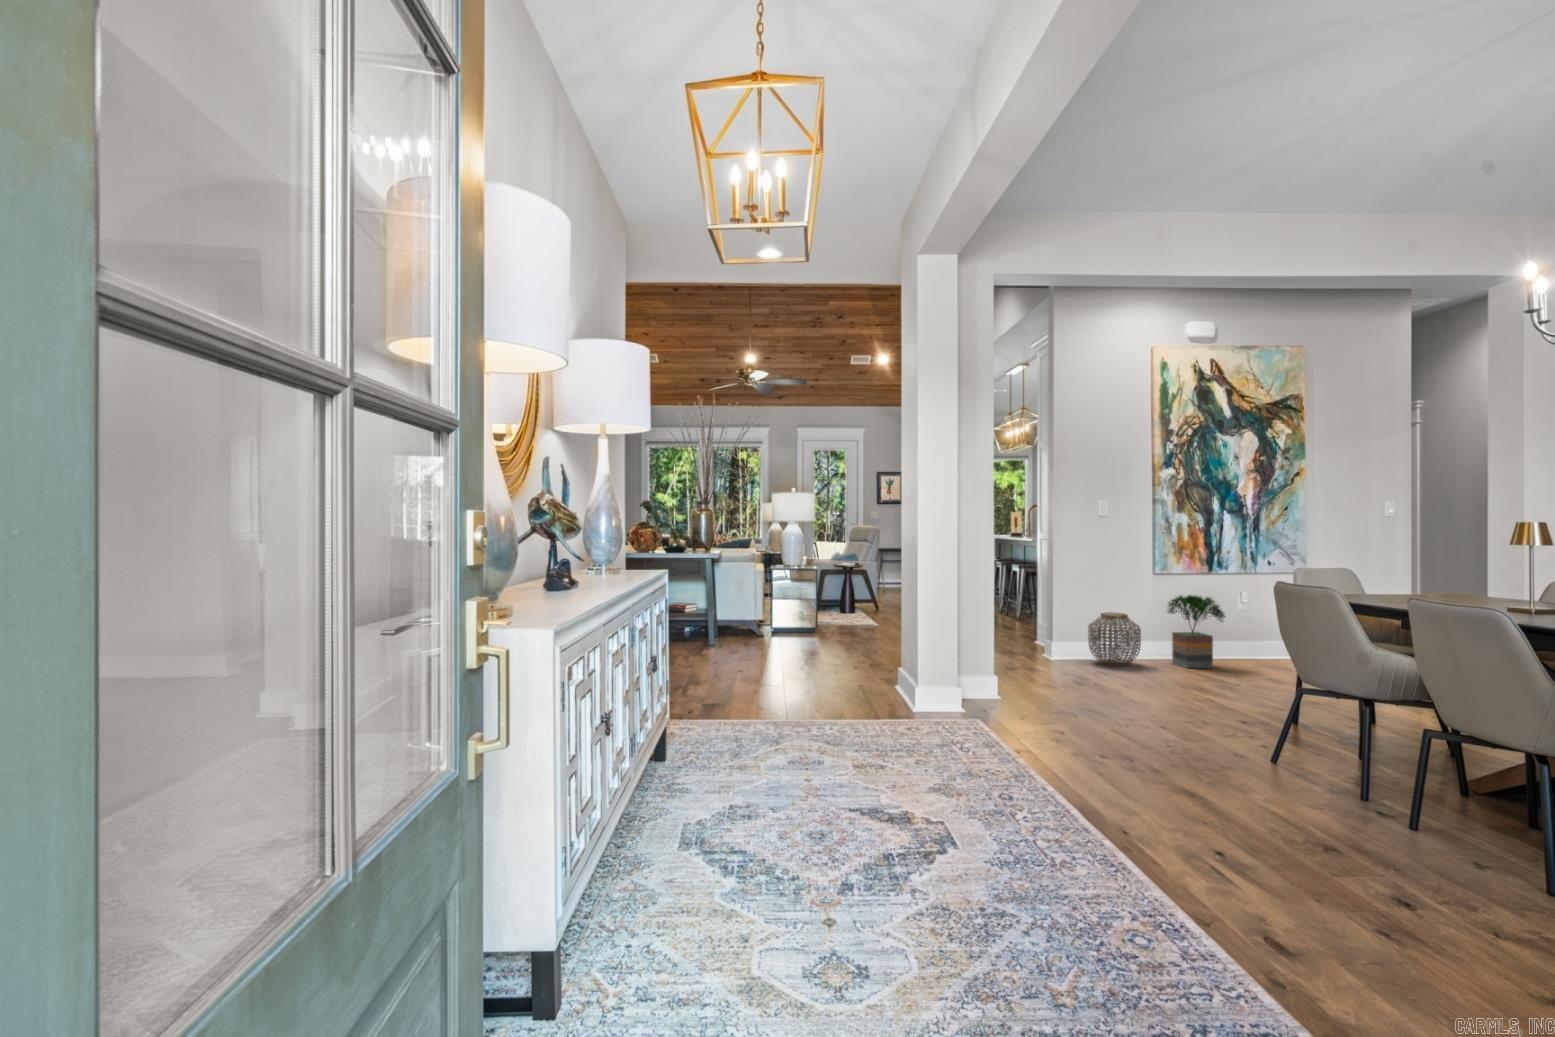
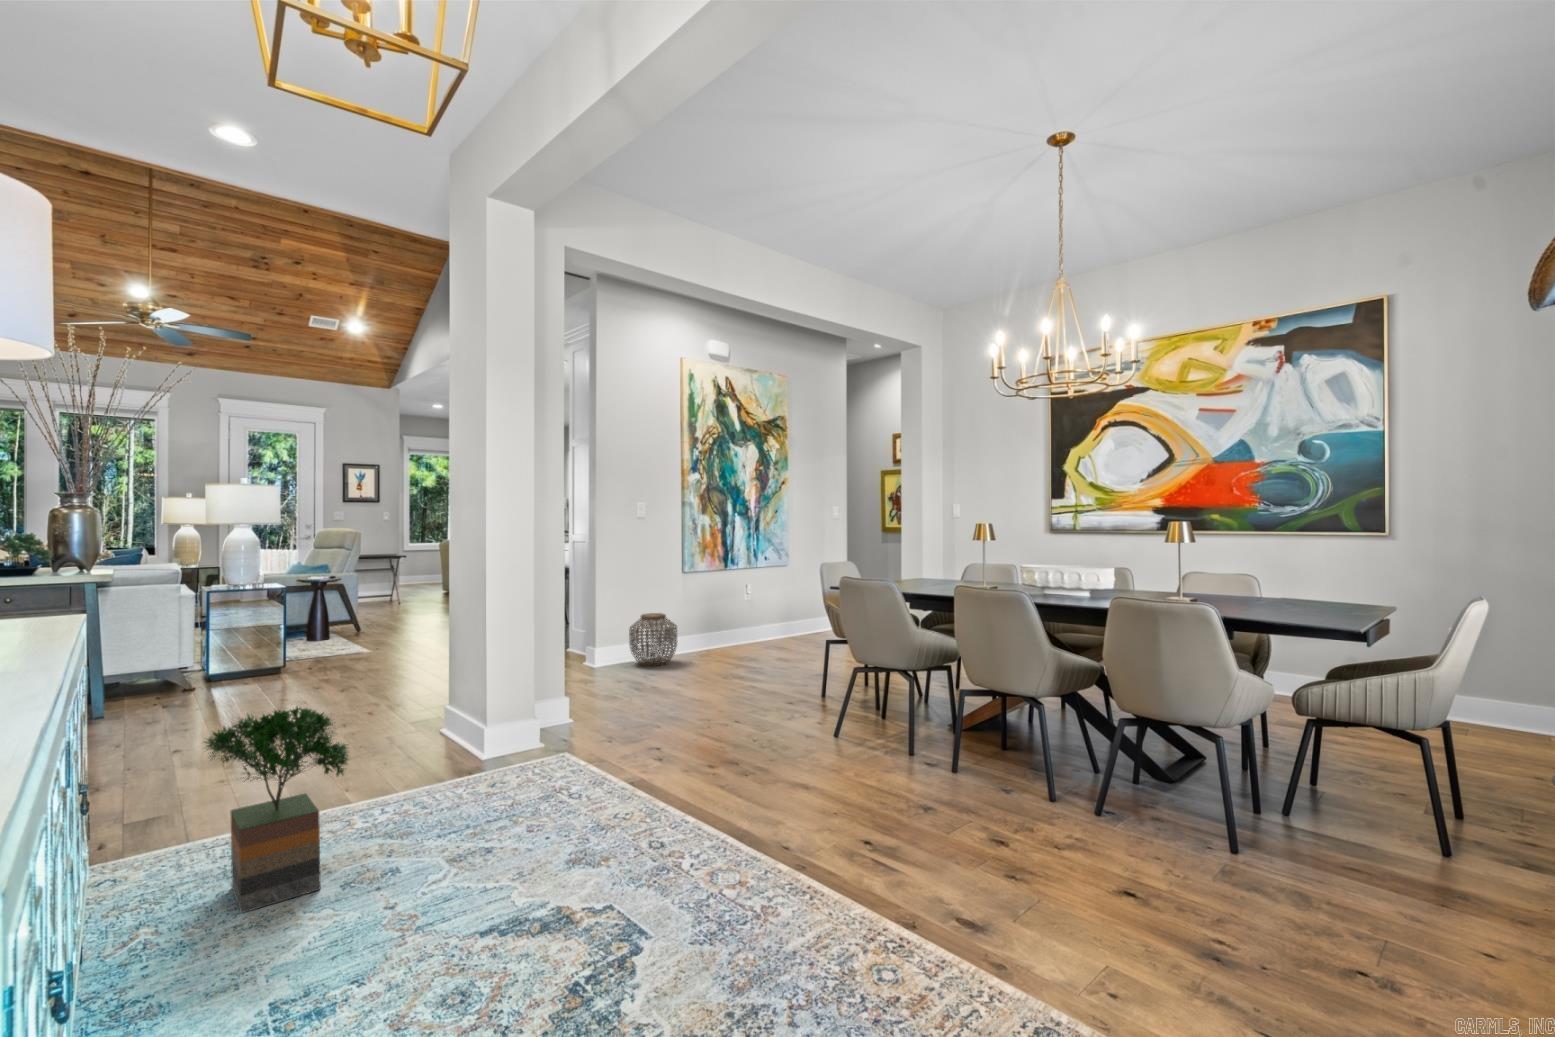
potted tree: present [1168,595,1225,668] -> present [204,707,349,913]

